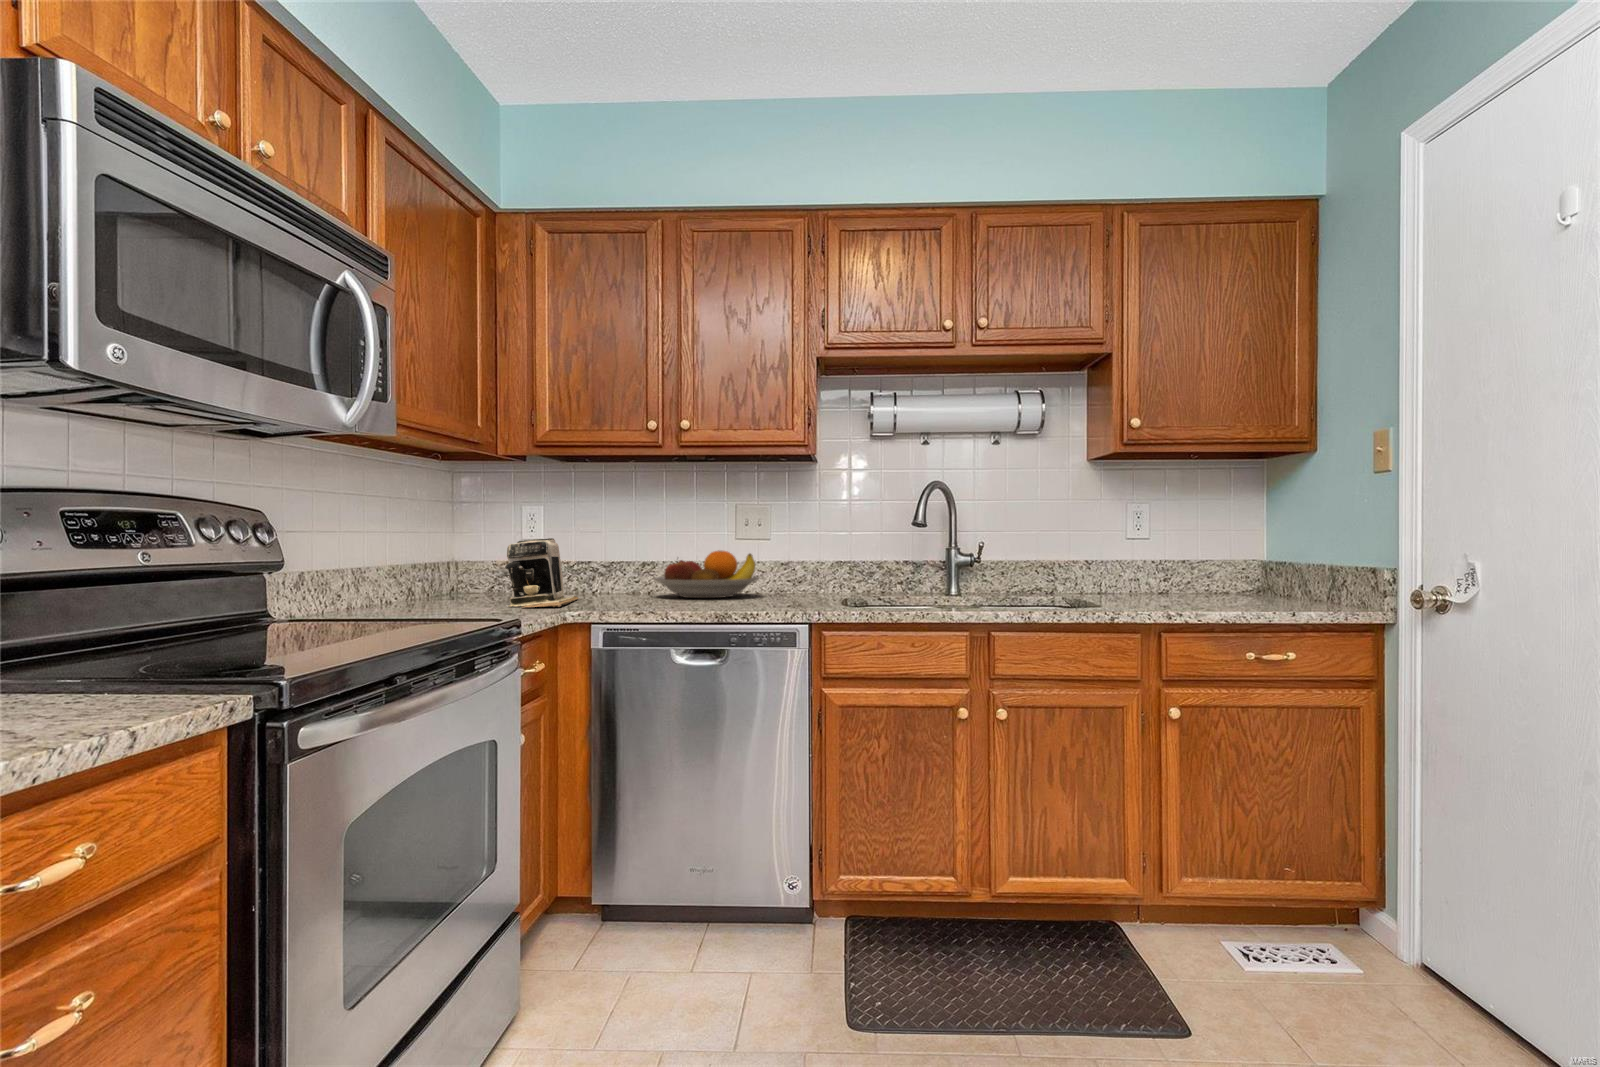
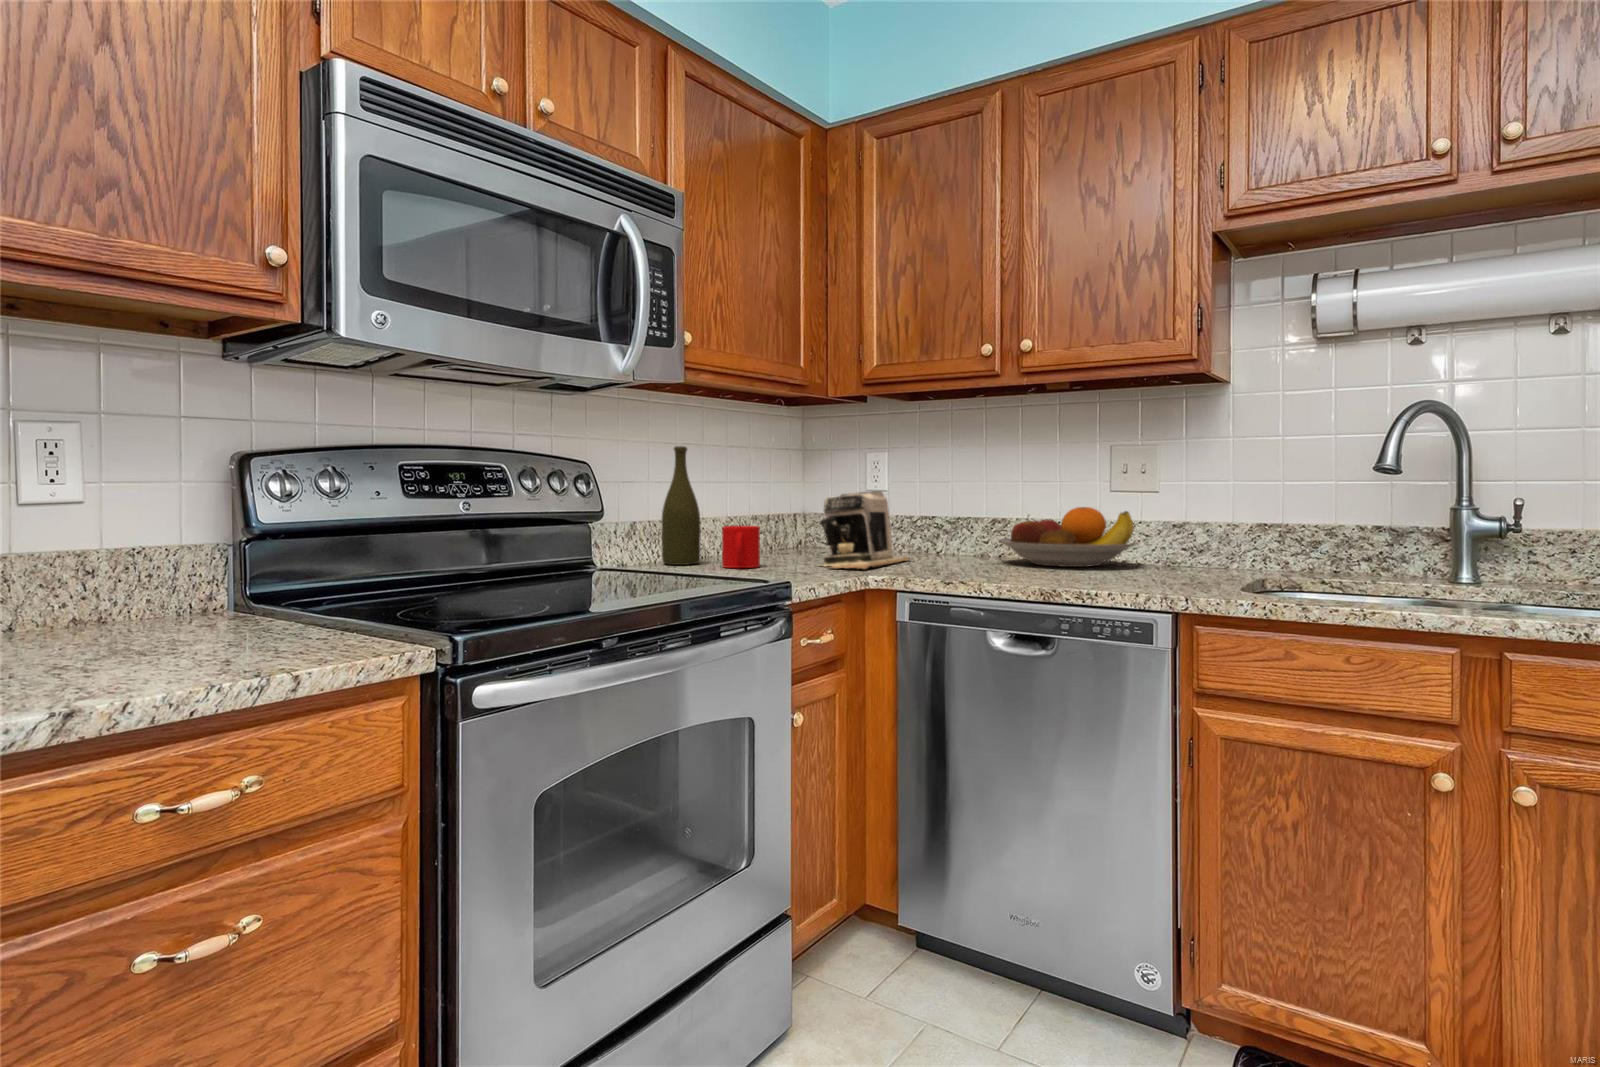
bottle: none [342,494,385,612] -> present [662,446,700,565]
mug: none [416,571,455,612] -> present [722,526,760,568]

